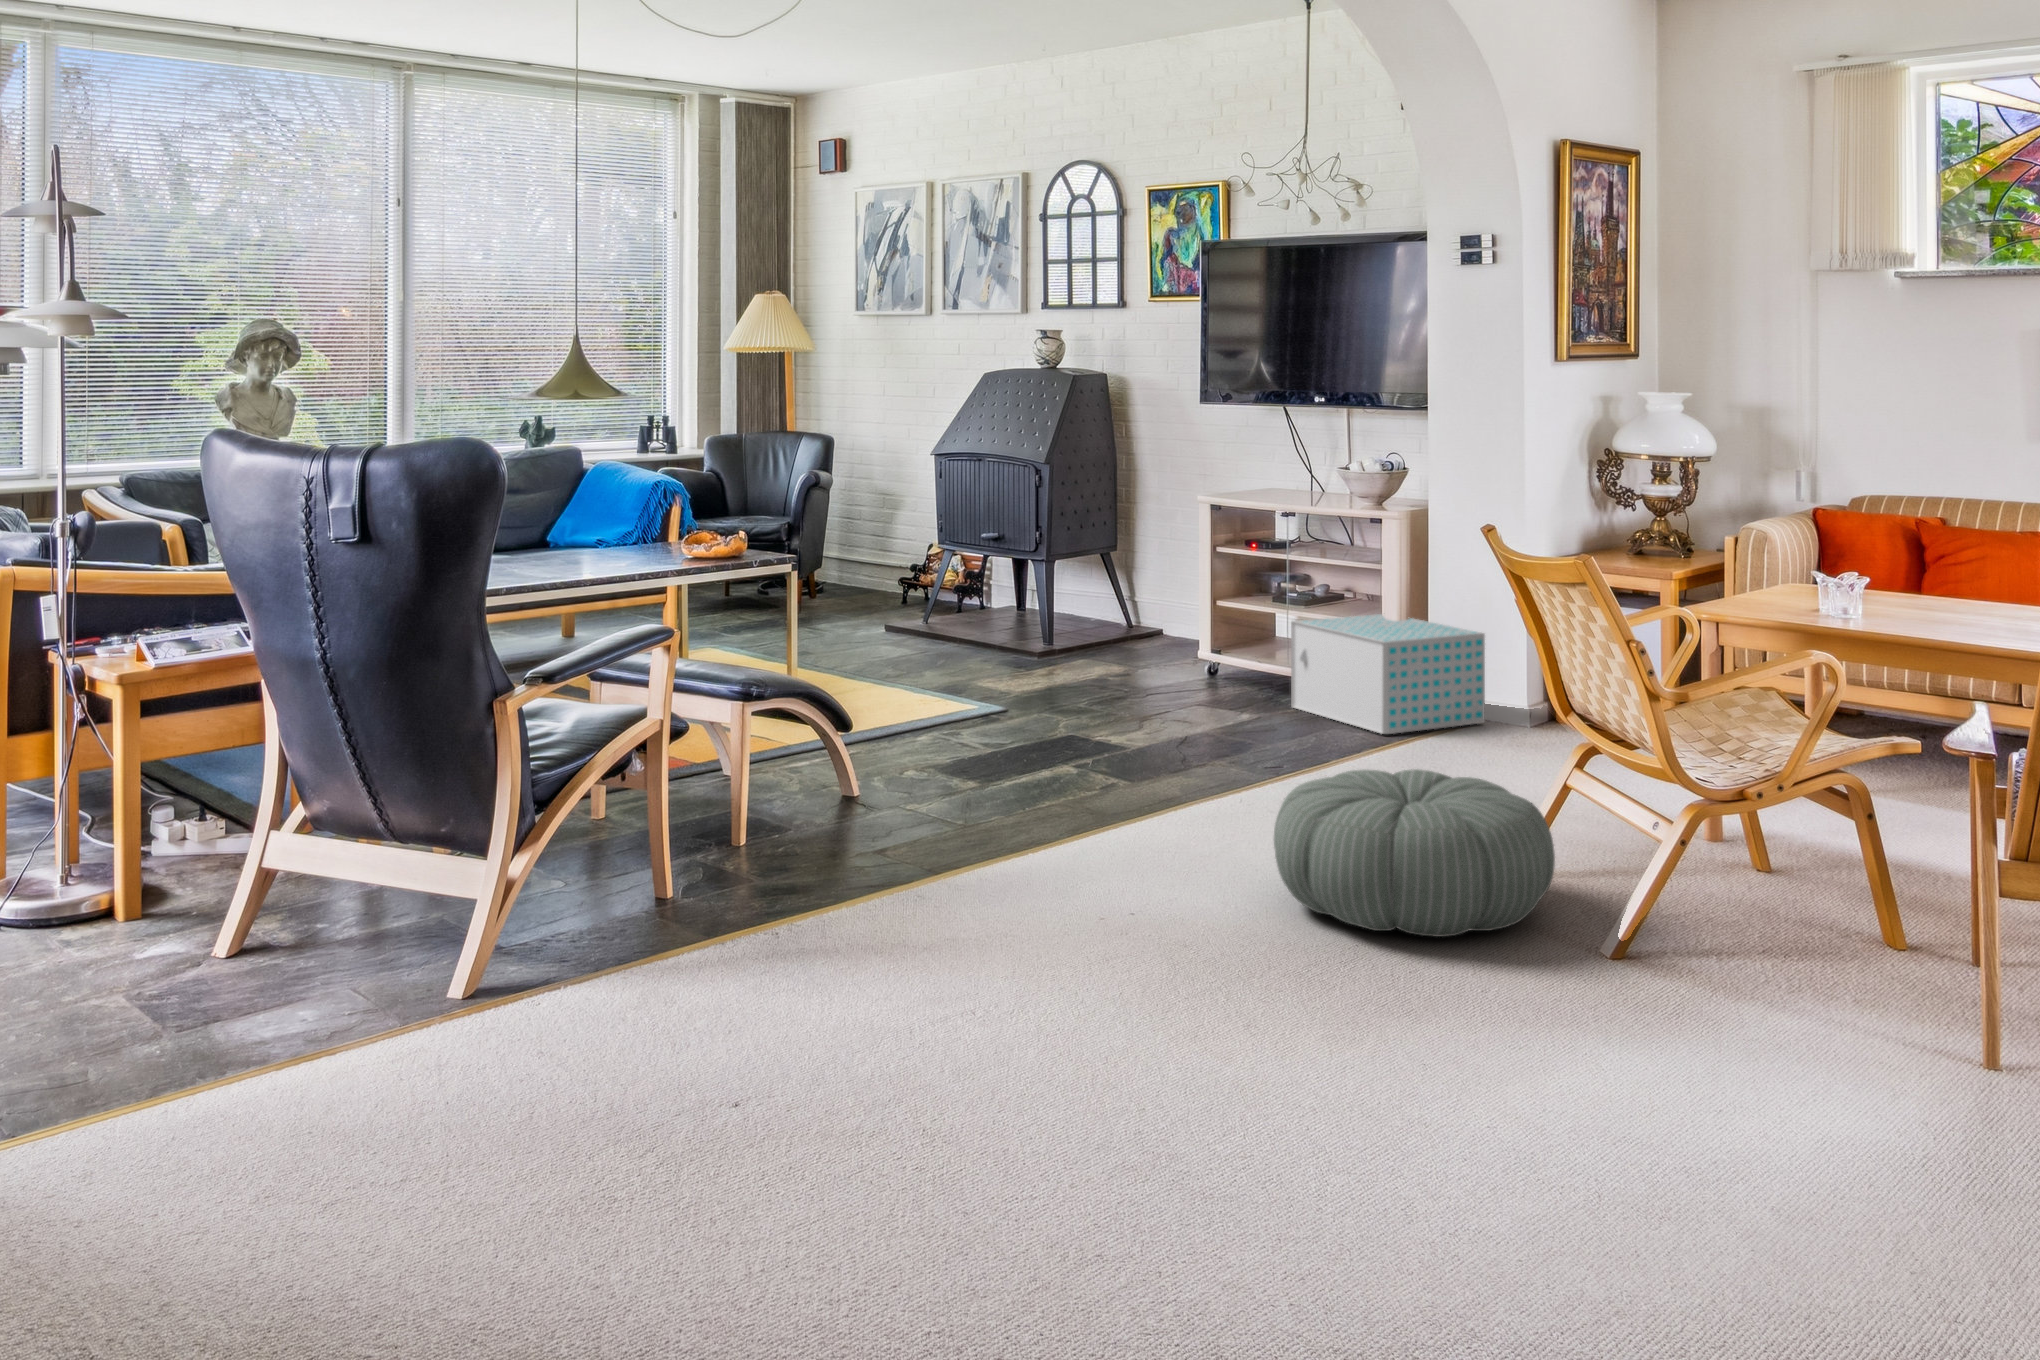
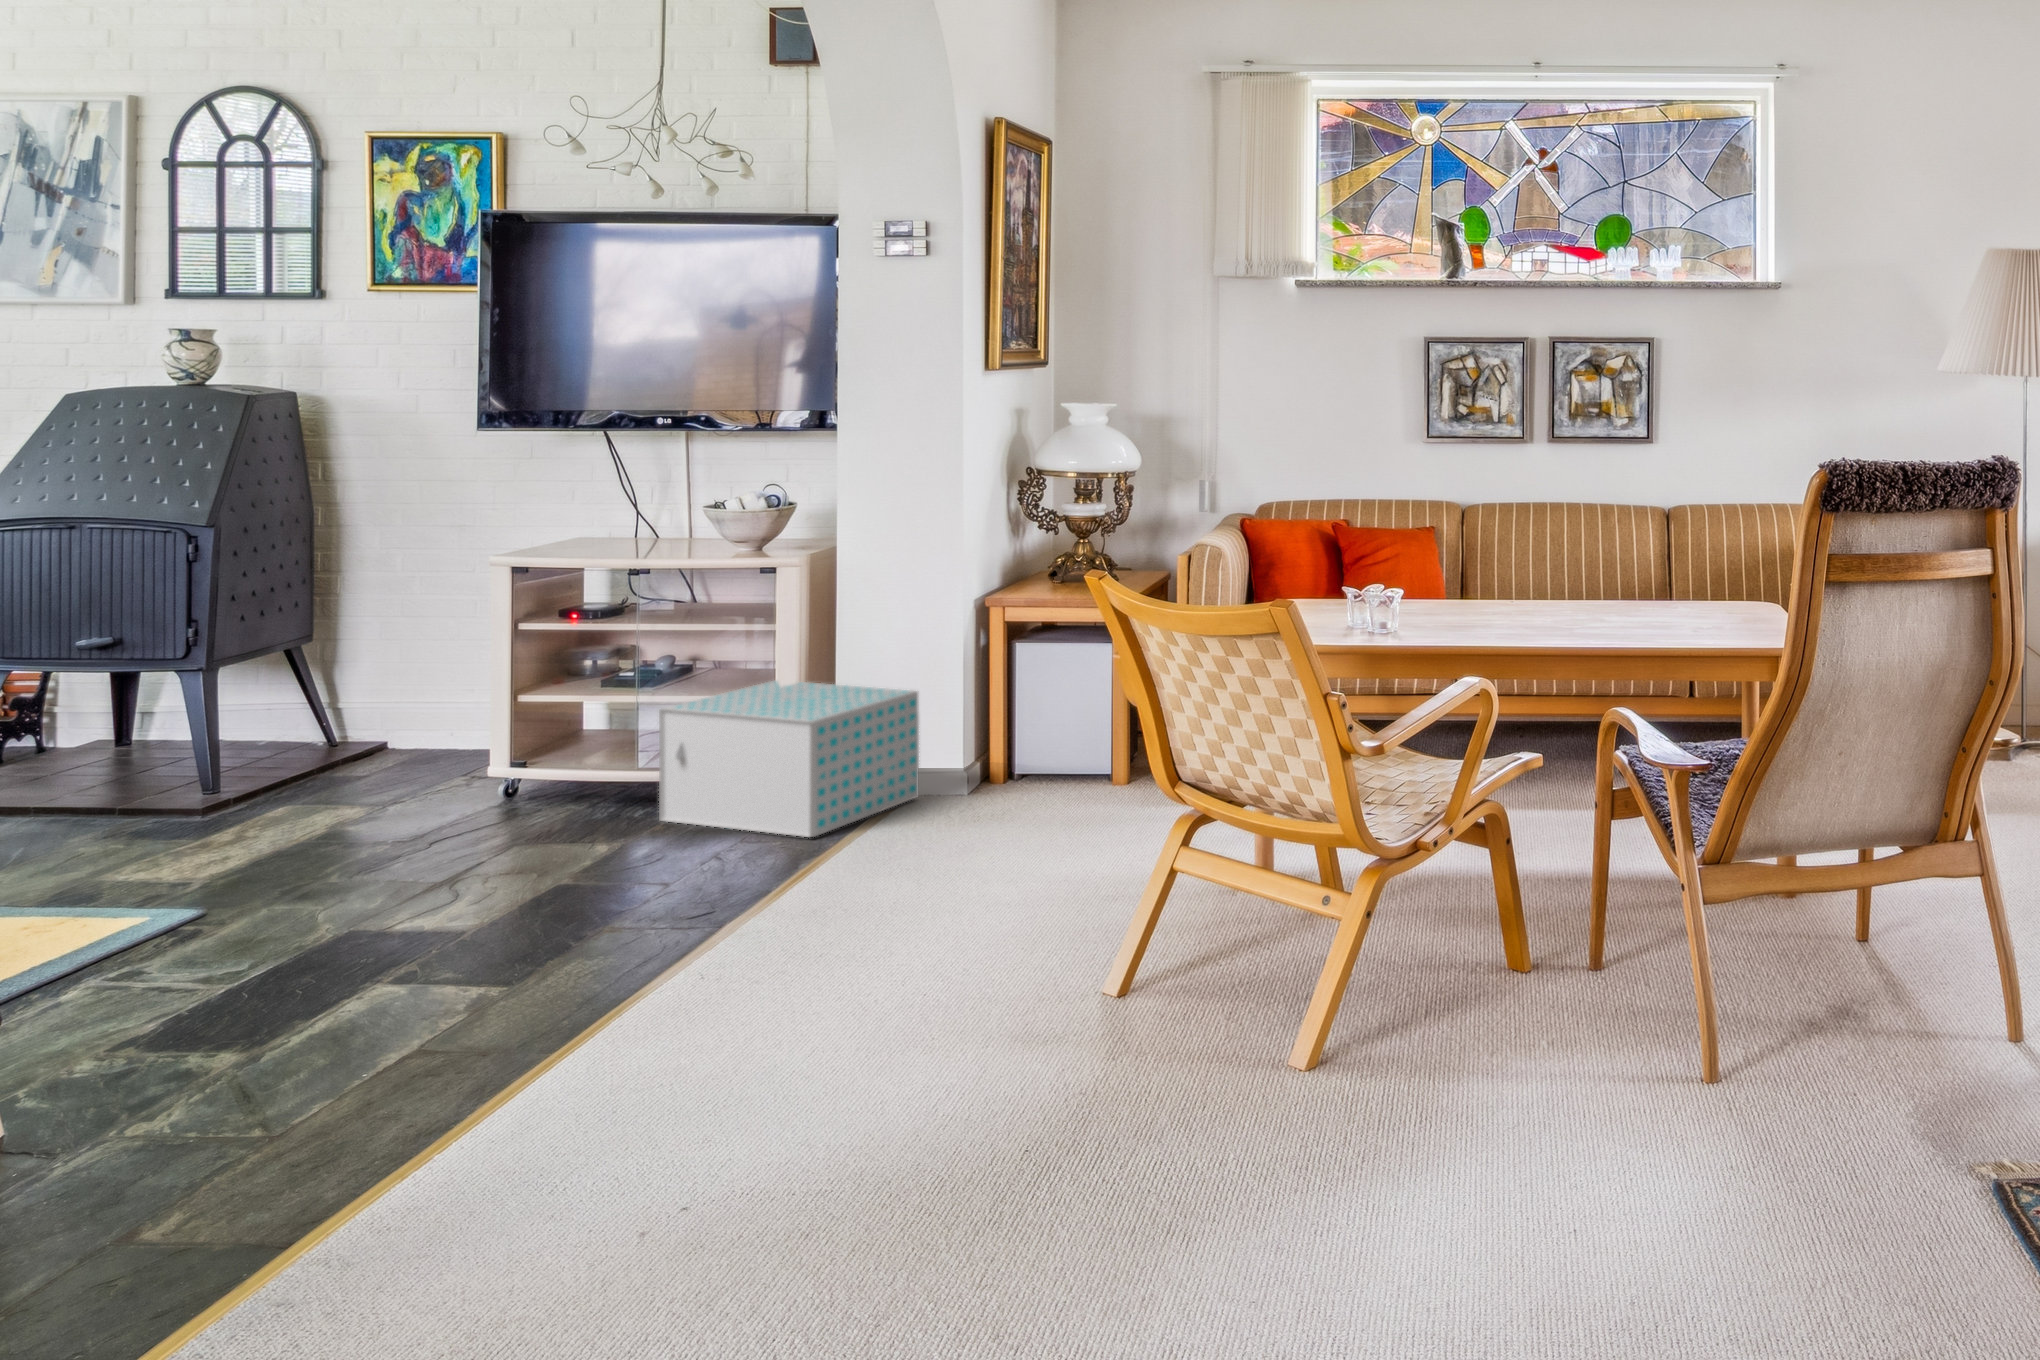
pouf: present [1274,769,1555,937] -> none [845,901,1232,1160]

